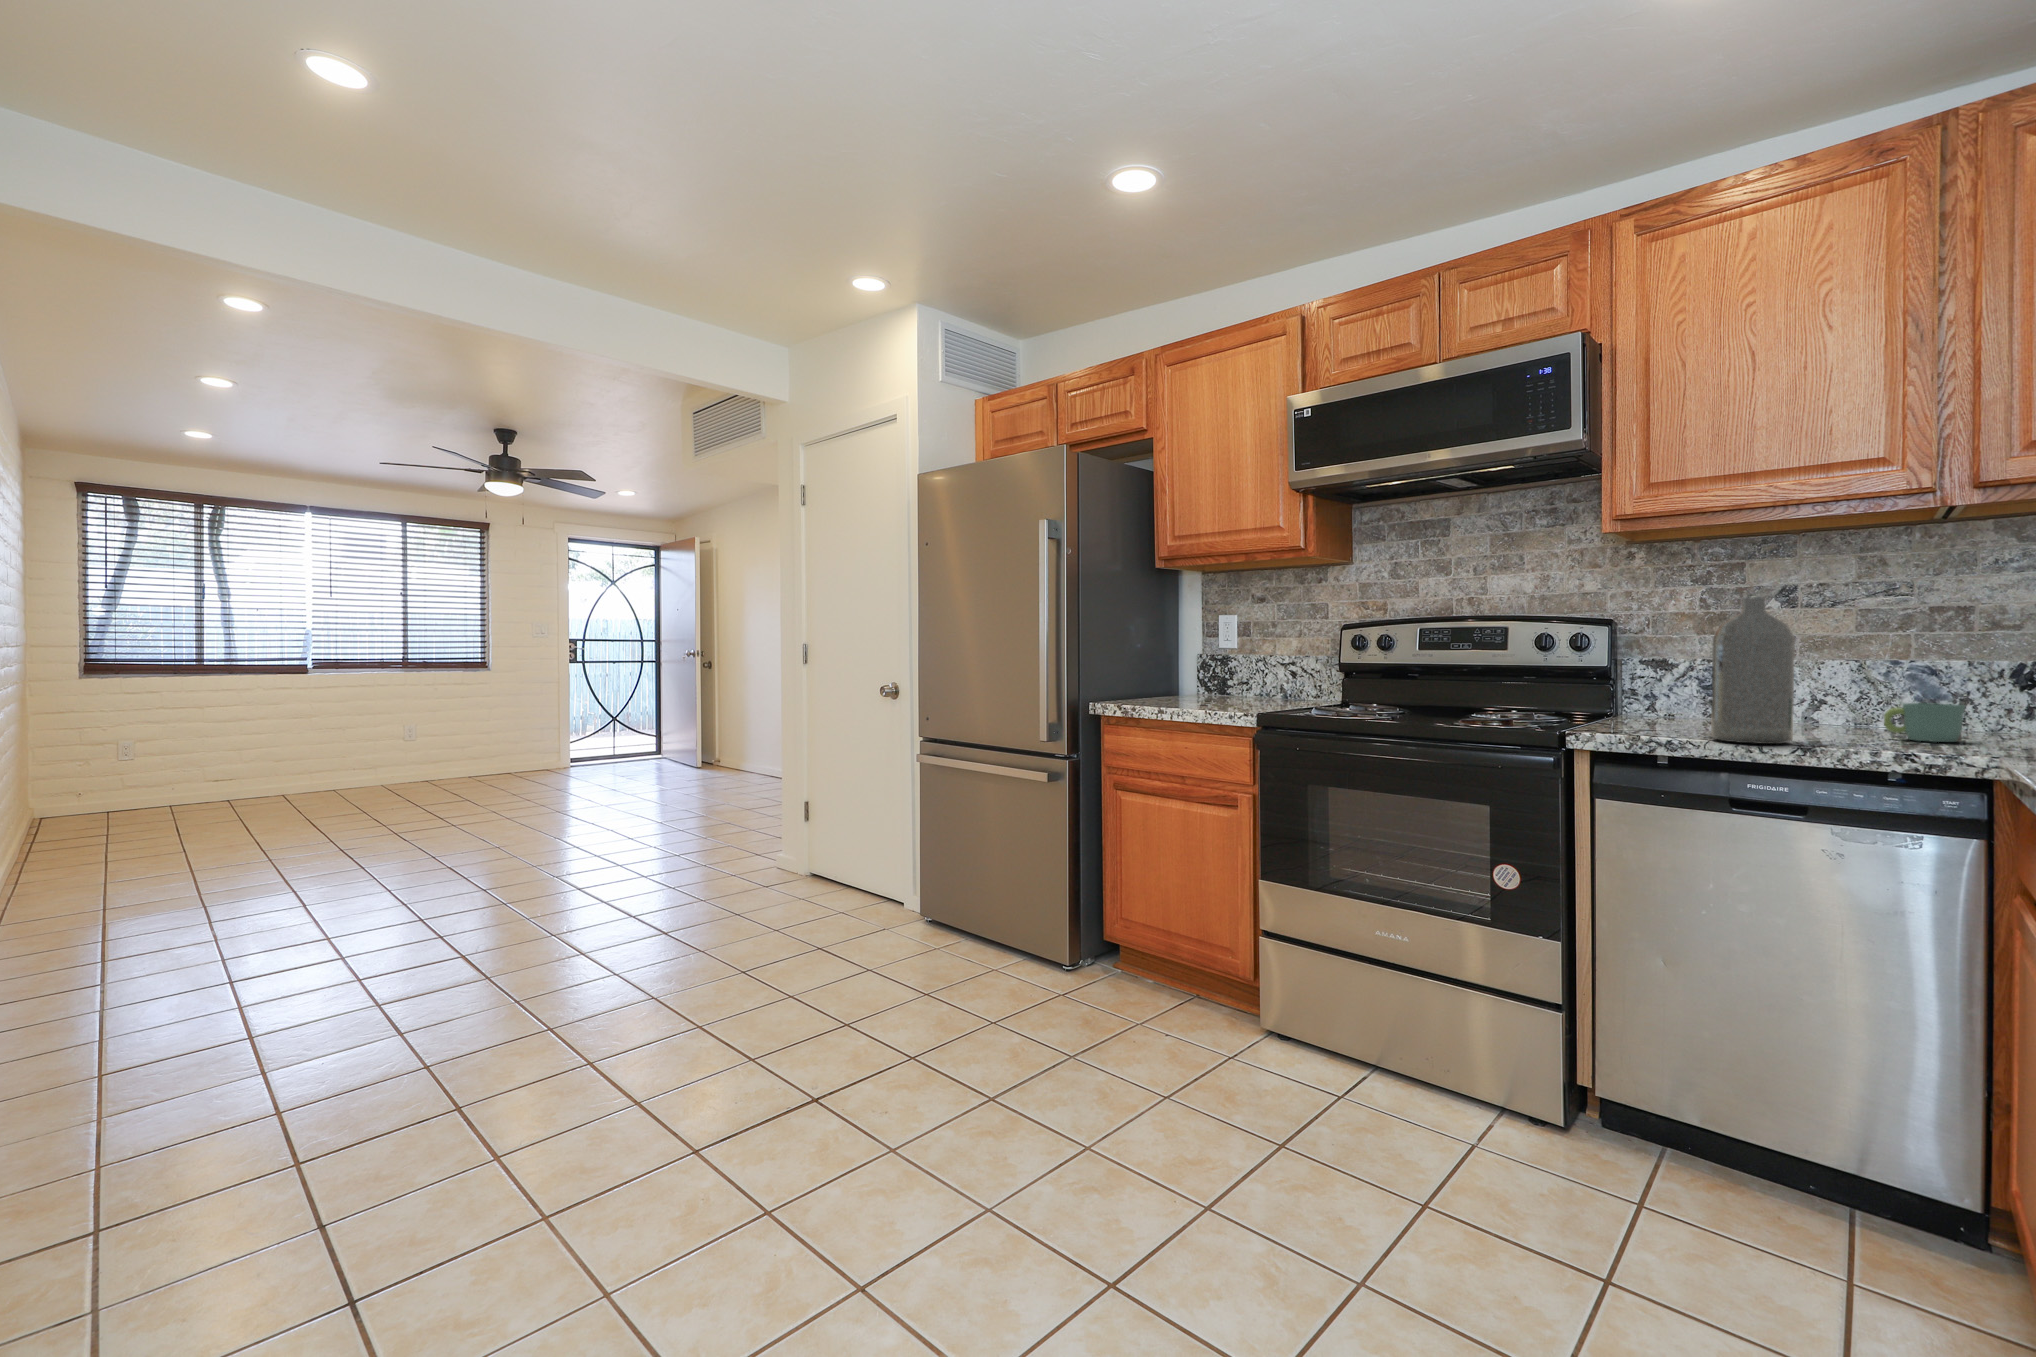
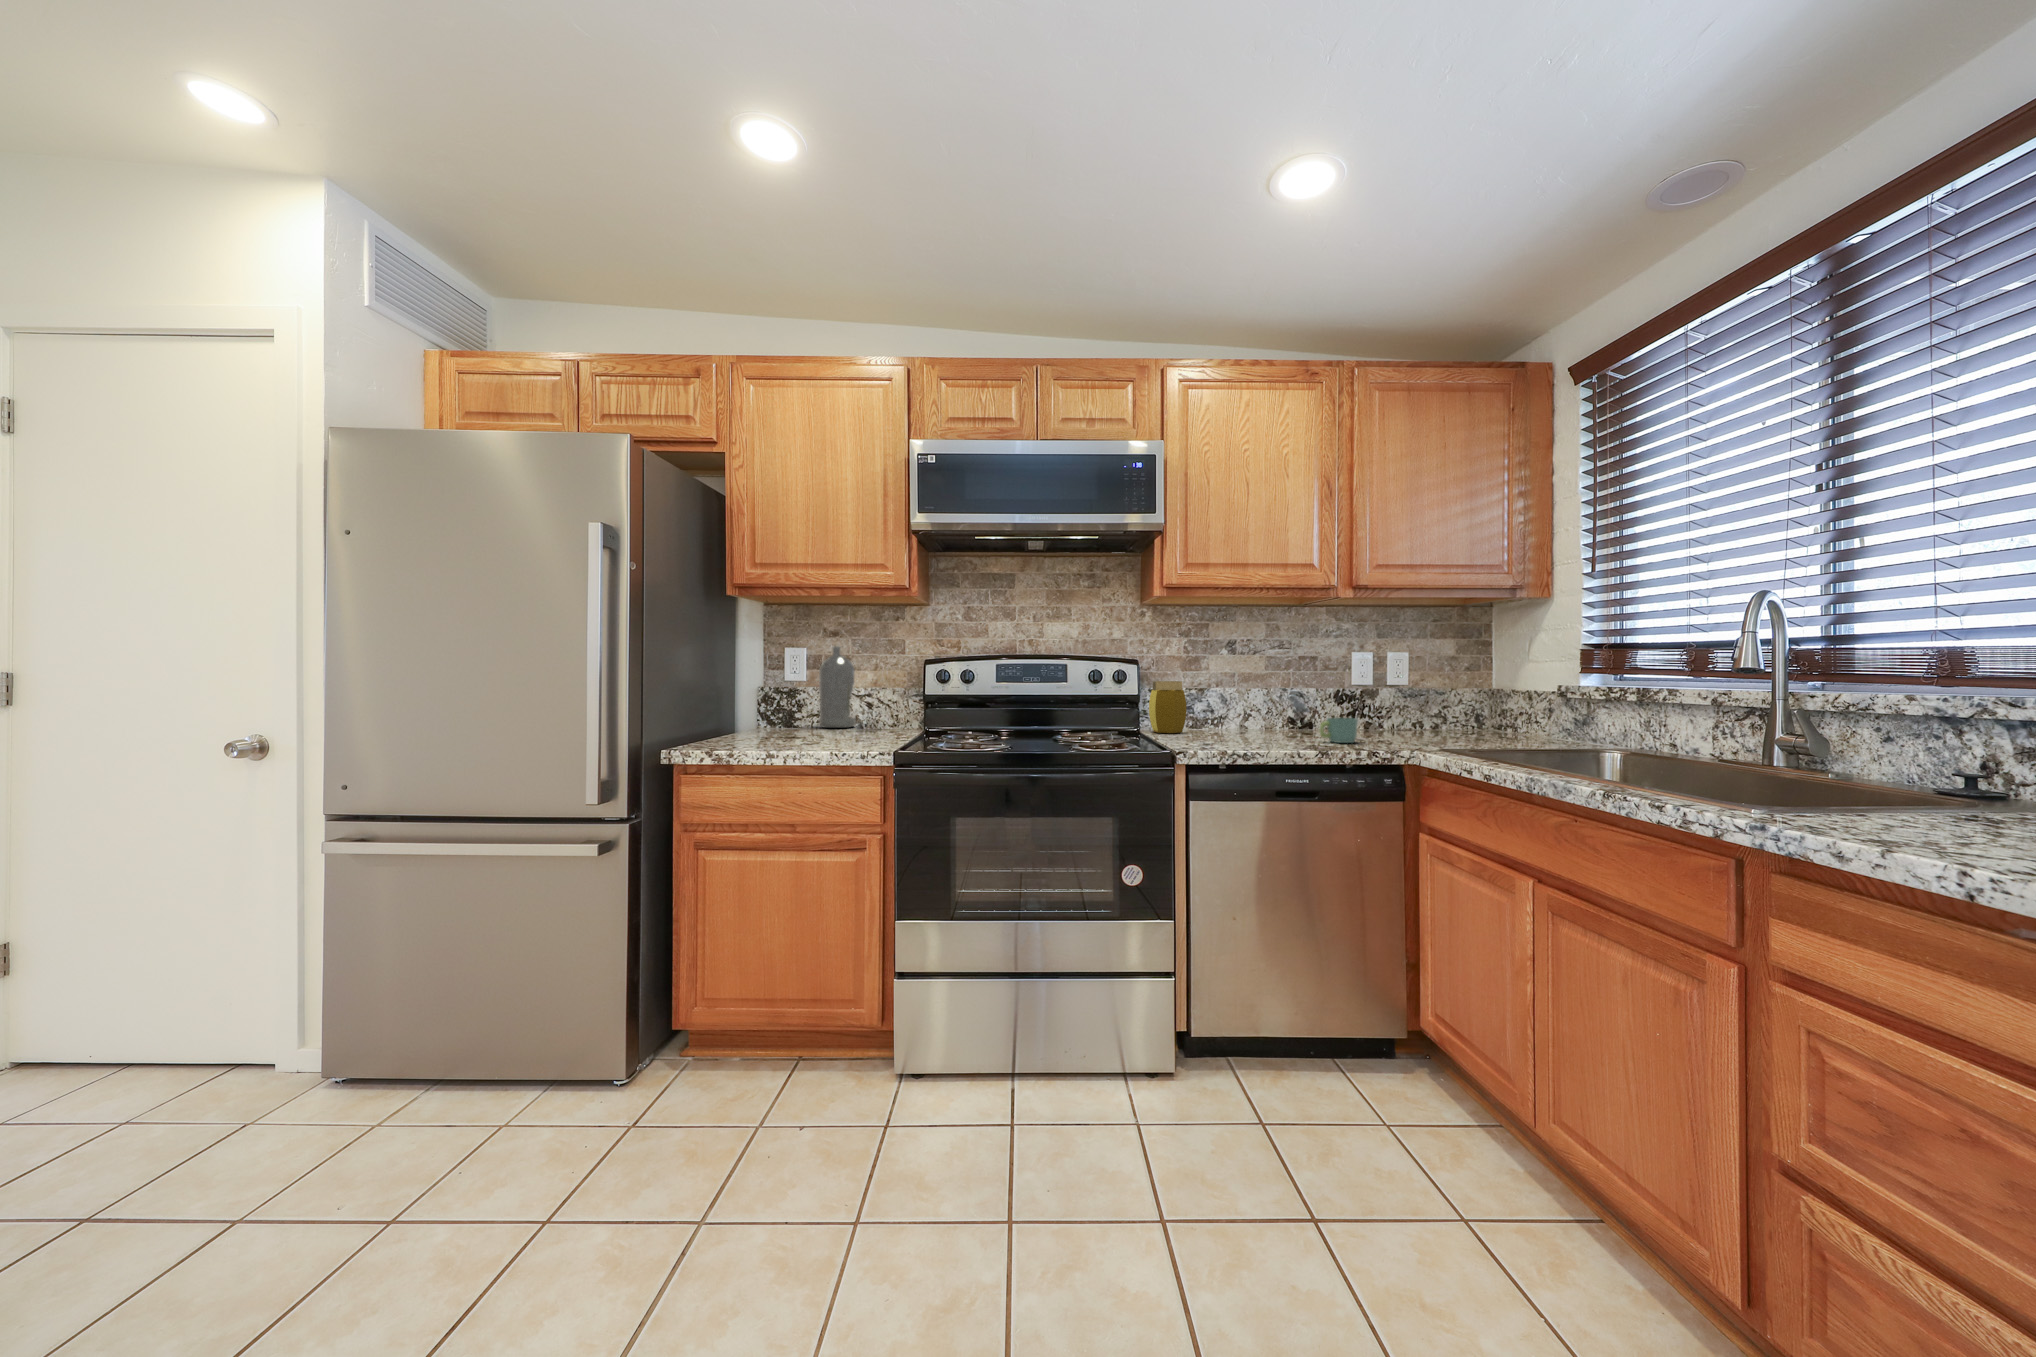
bottle: present [1711,597,1795,744] -> present [819,646,856,728]
jar: none [1635,649,1689,718] -> present [1149,681,1186,733]

